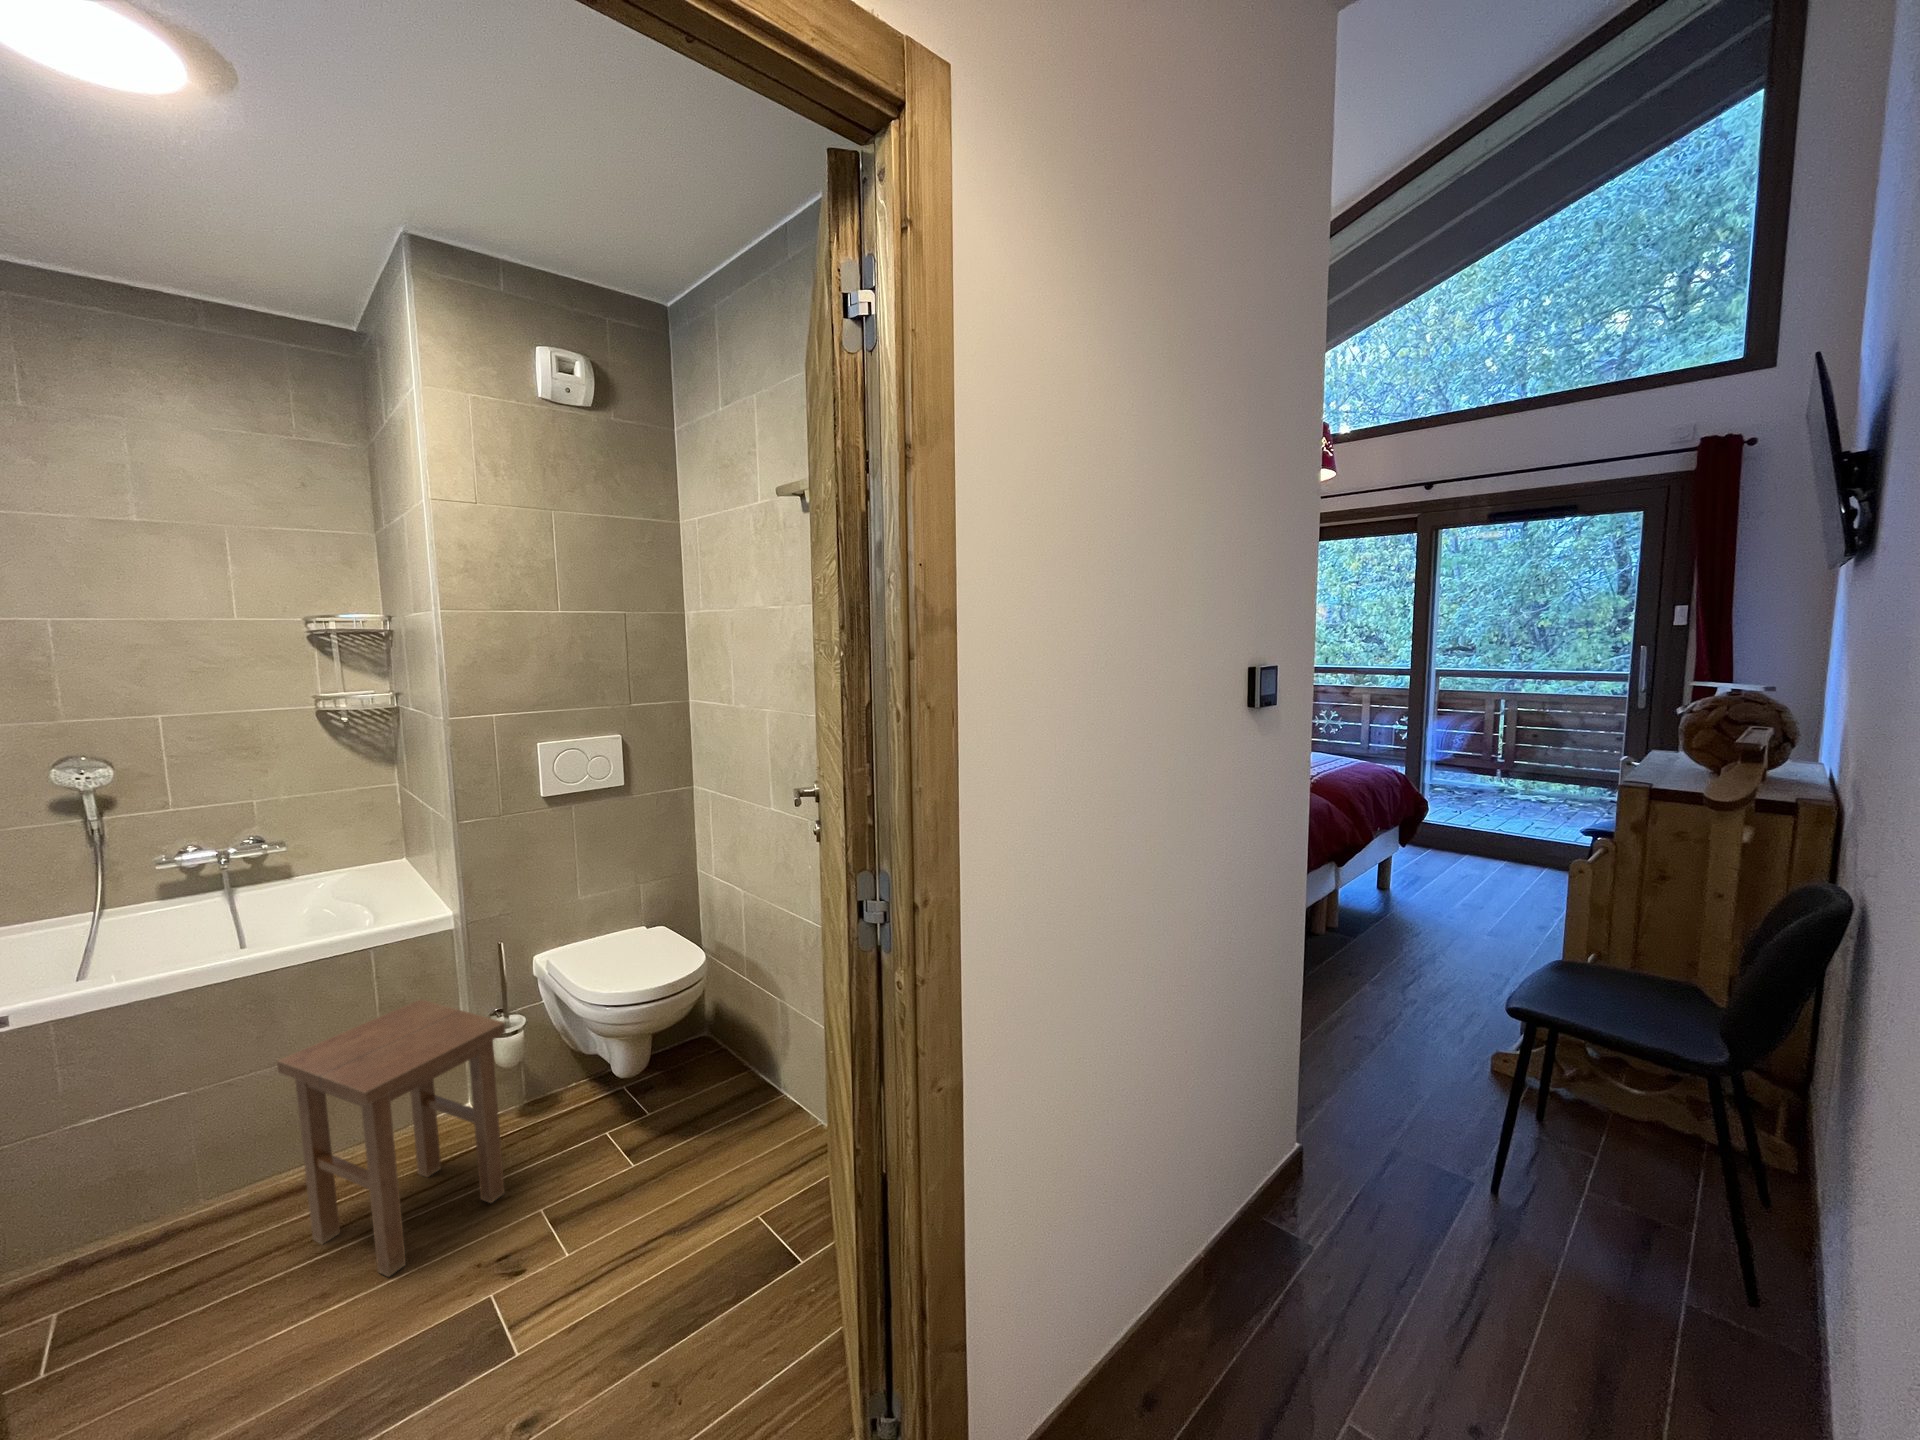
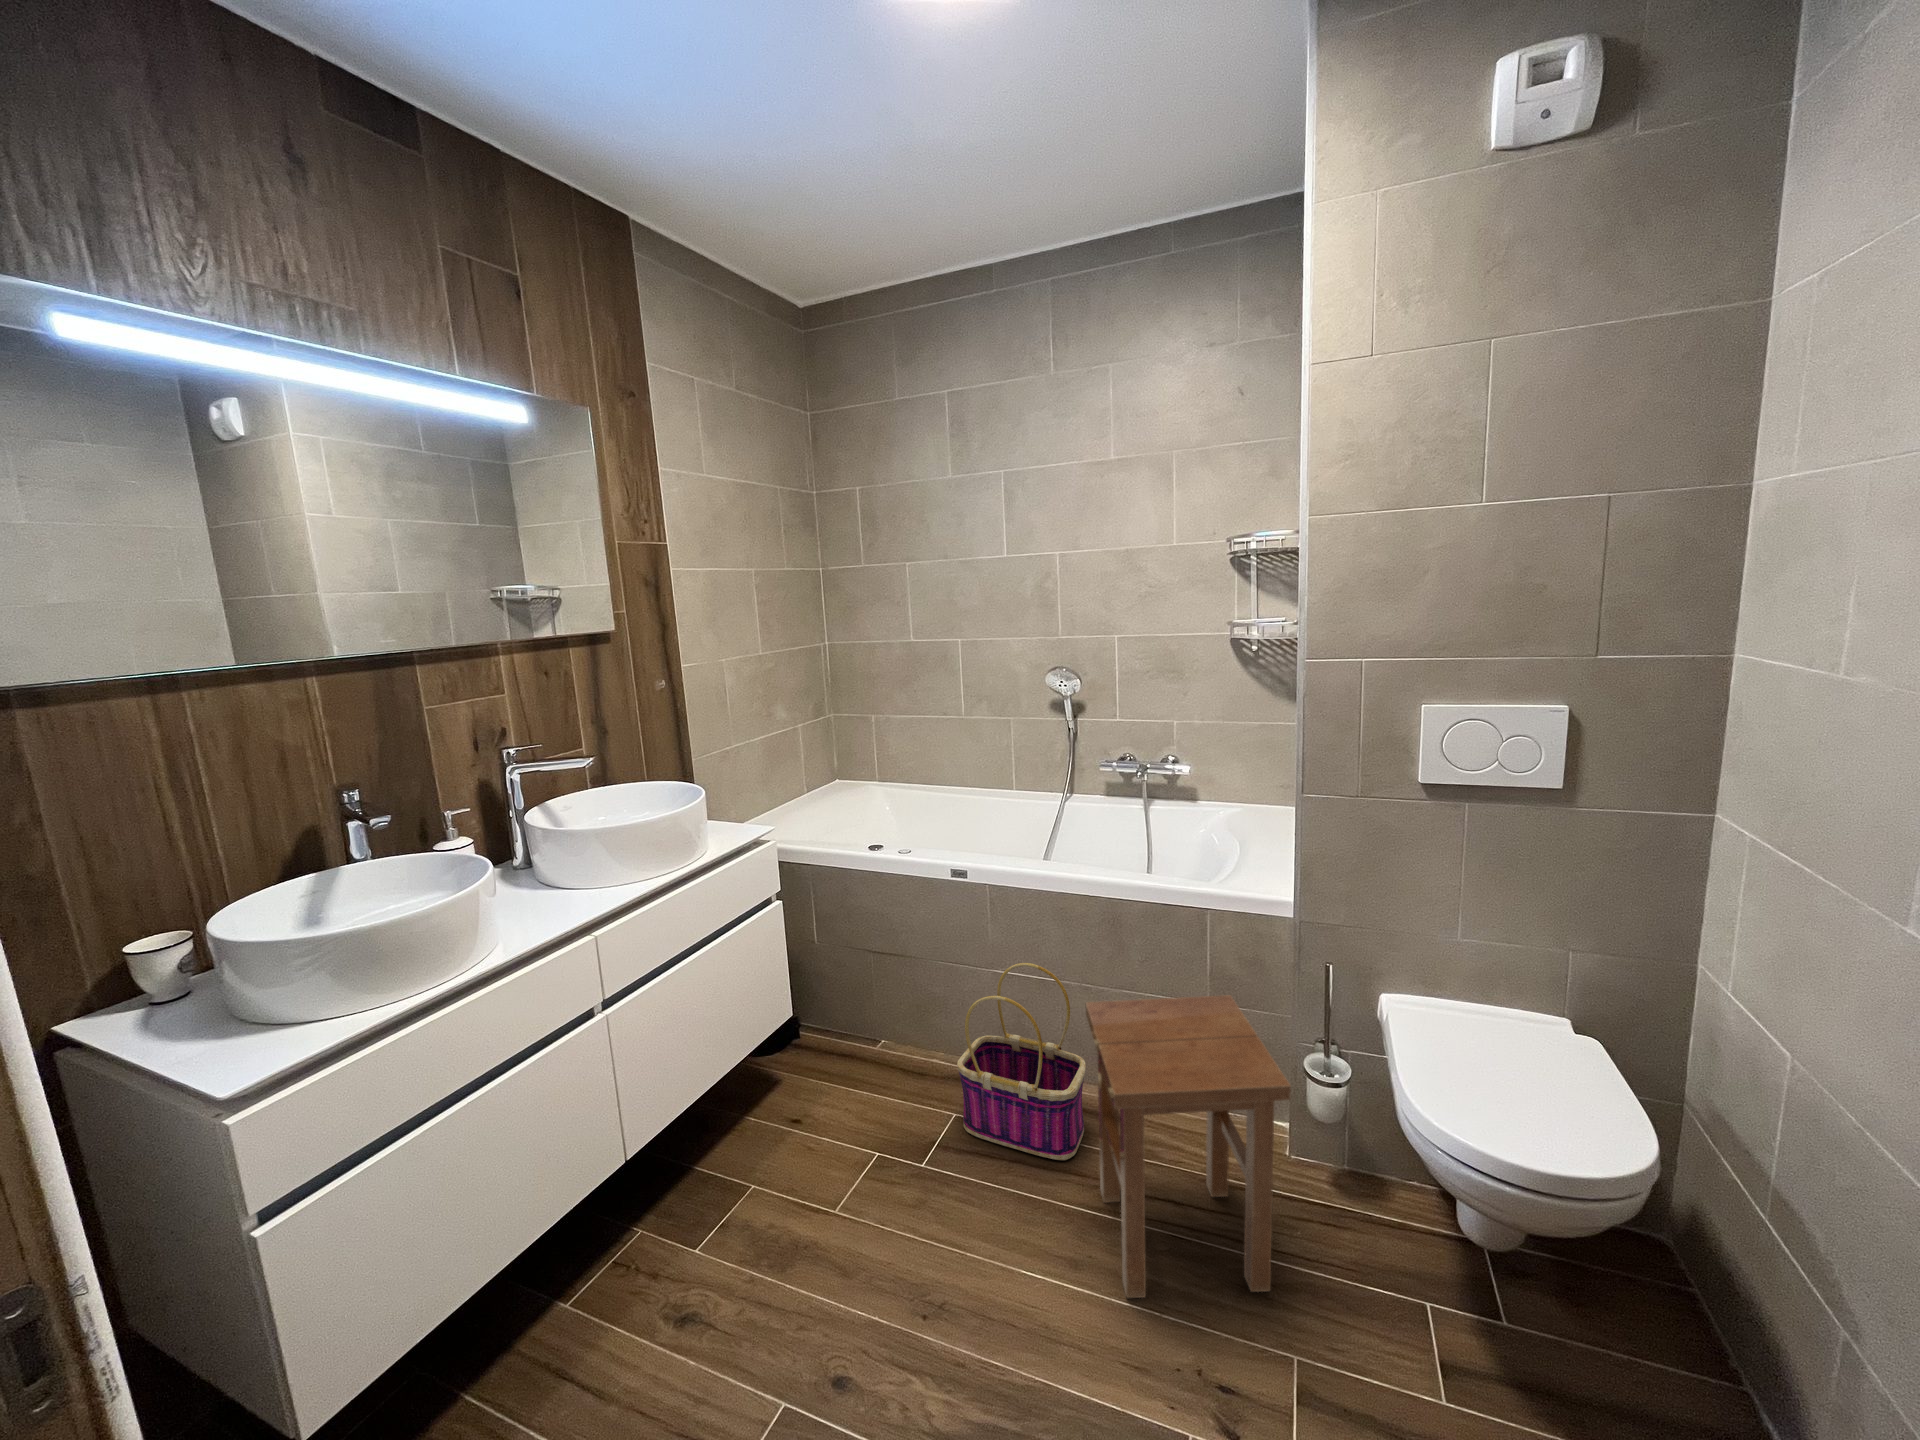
basket: none [60,1071,266,1310] -> present [957,963,1086,1160]

